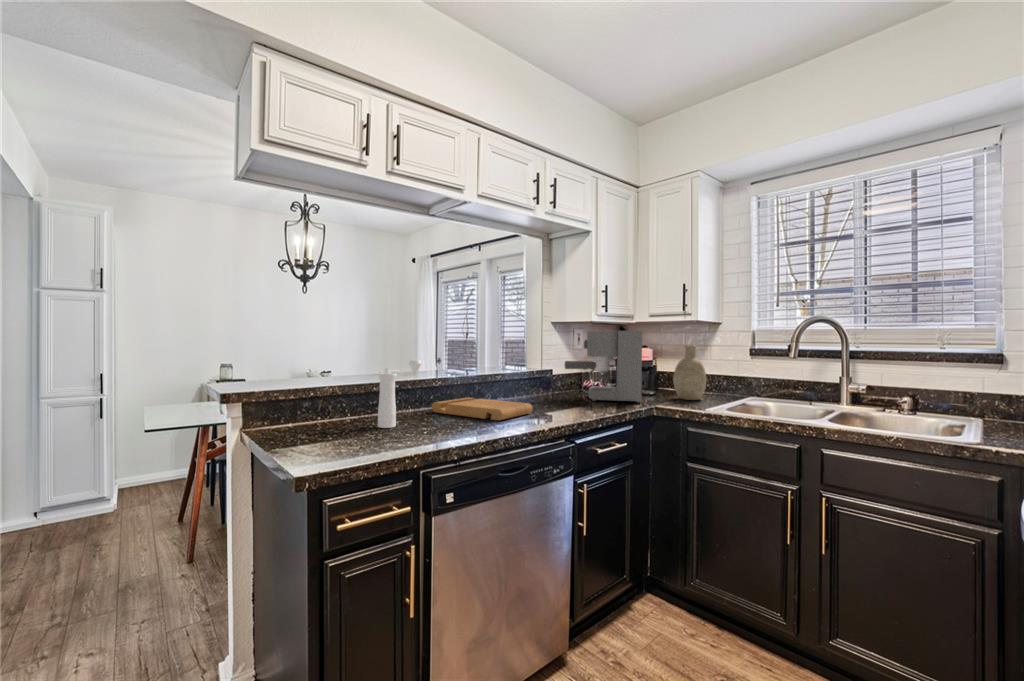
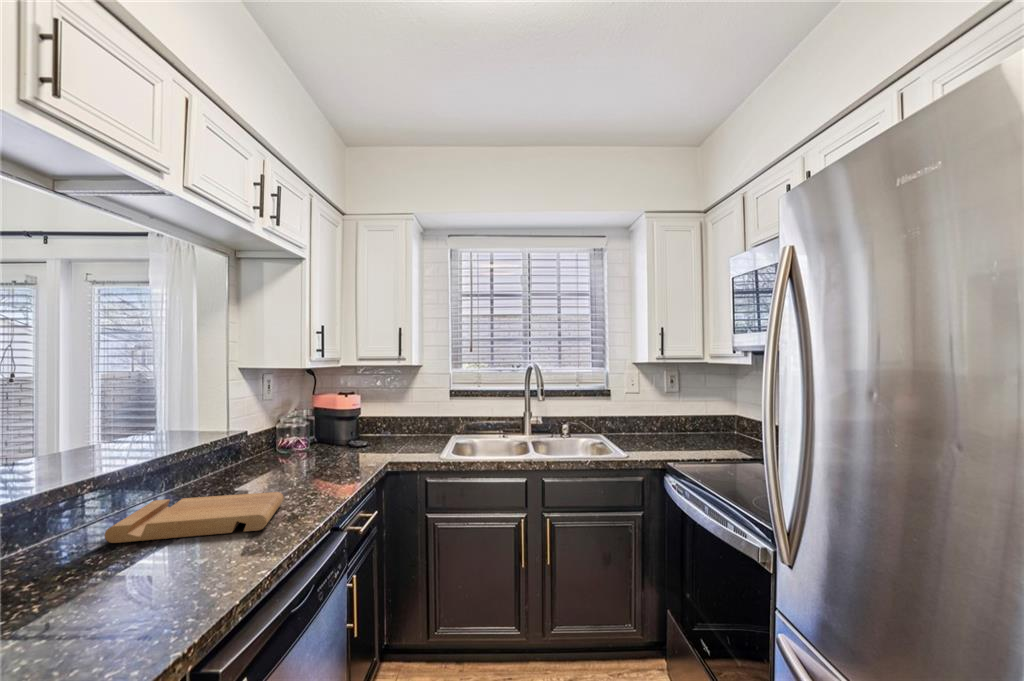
coffee maker: present [565,331,642,403] -> none [277,378,376,466]
decorative vase: present [673,345,706,400] -> none [391,389,422,446]
pepper mill: present [378,360,422,428] -> none [43,466,129,615]

